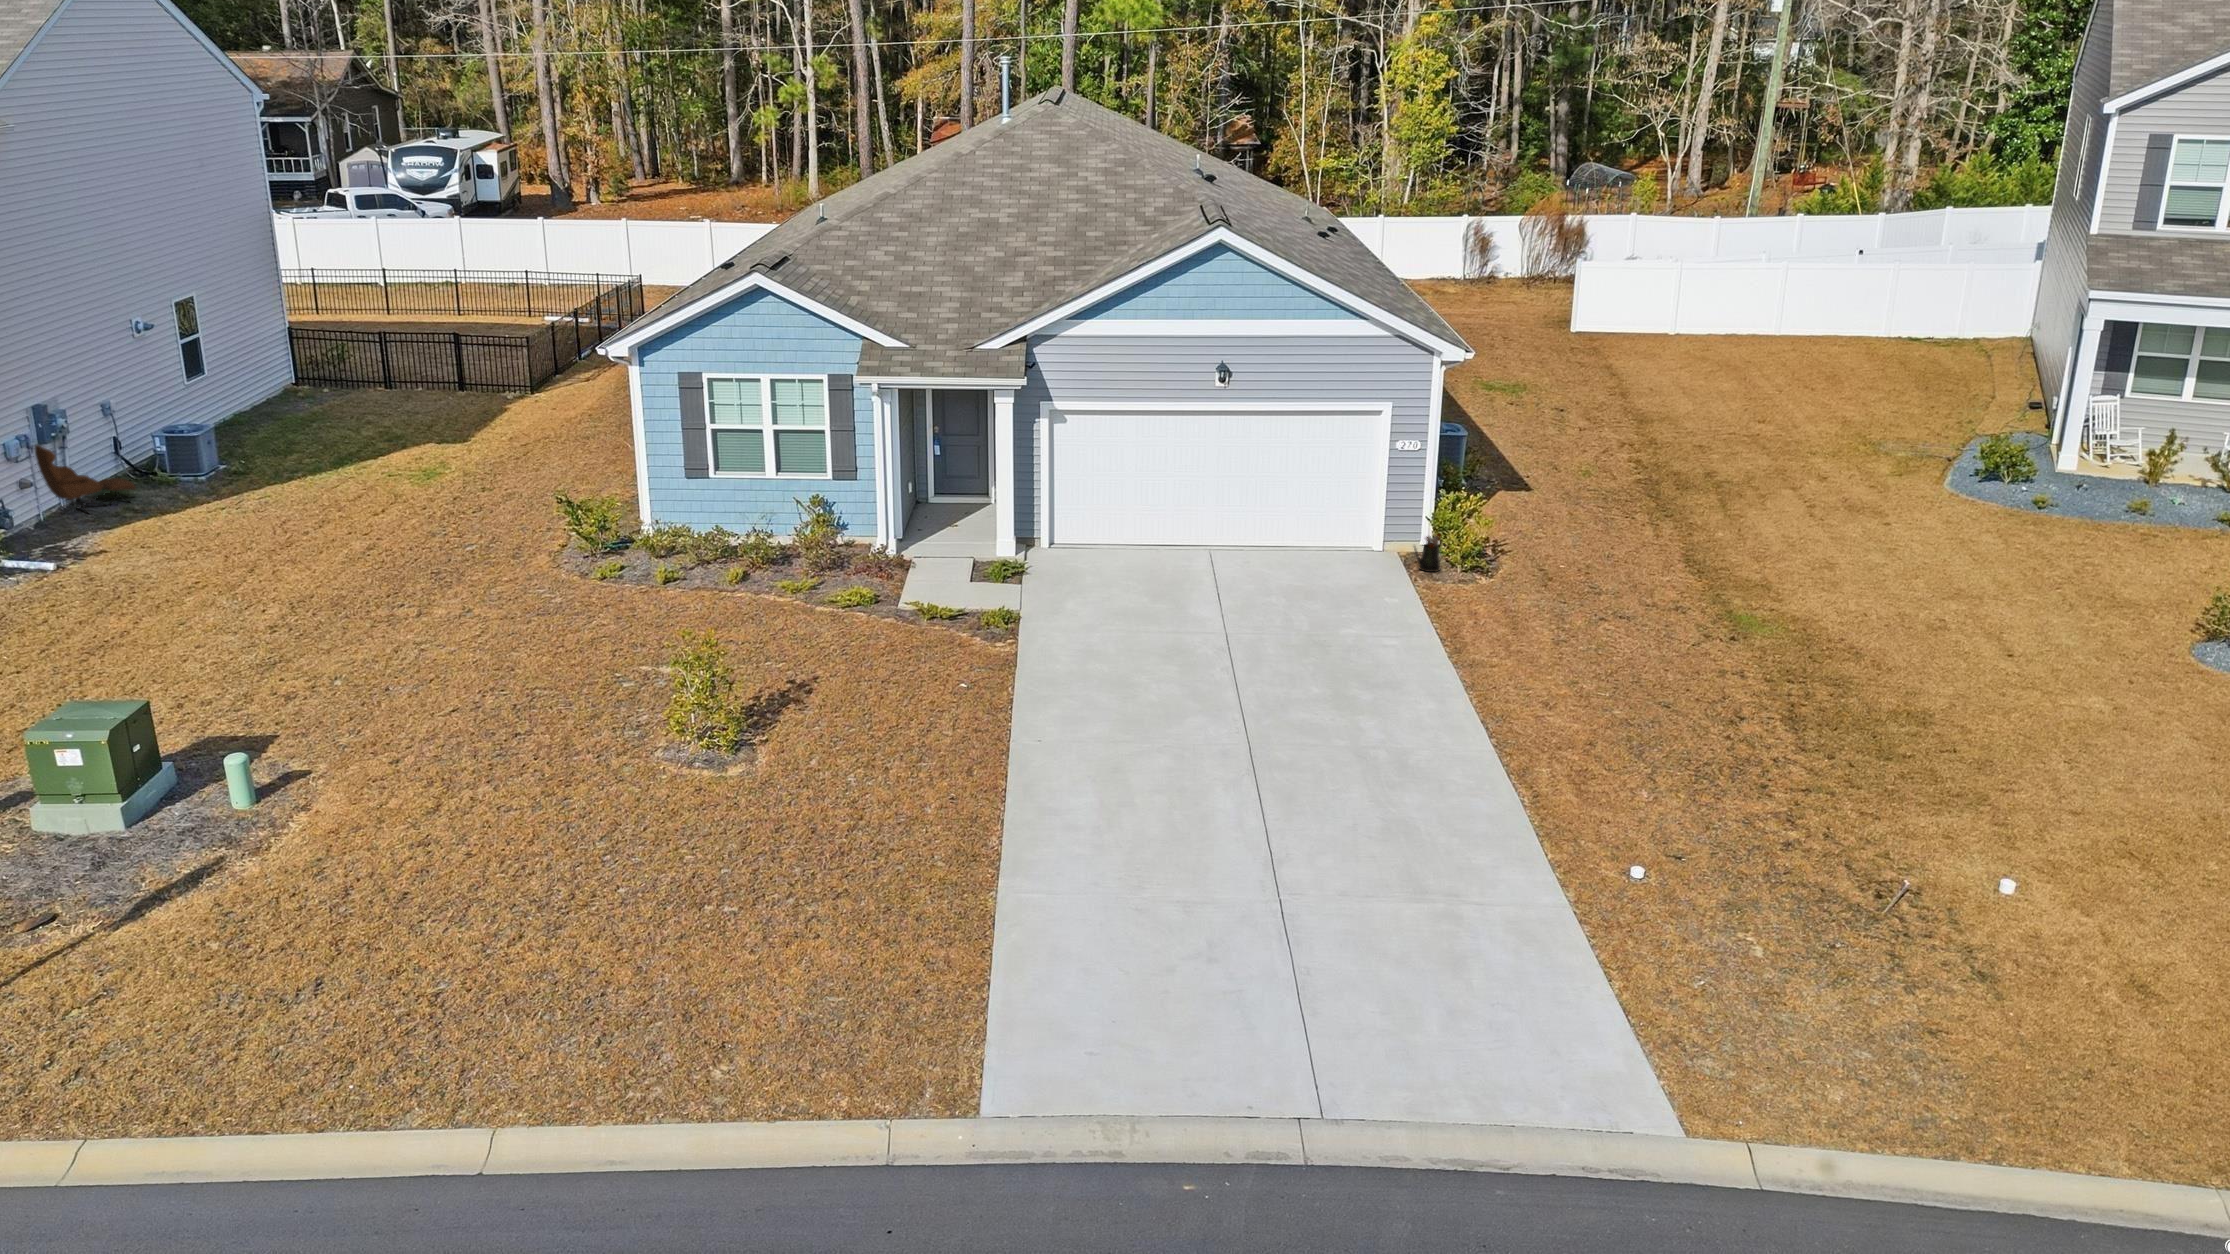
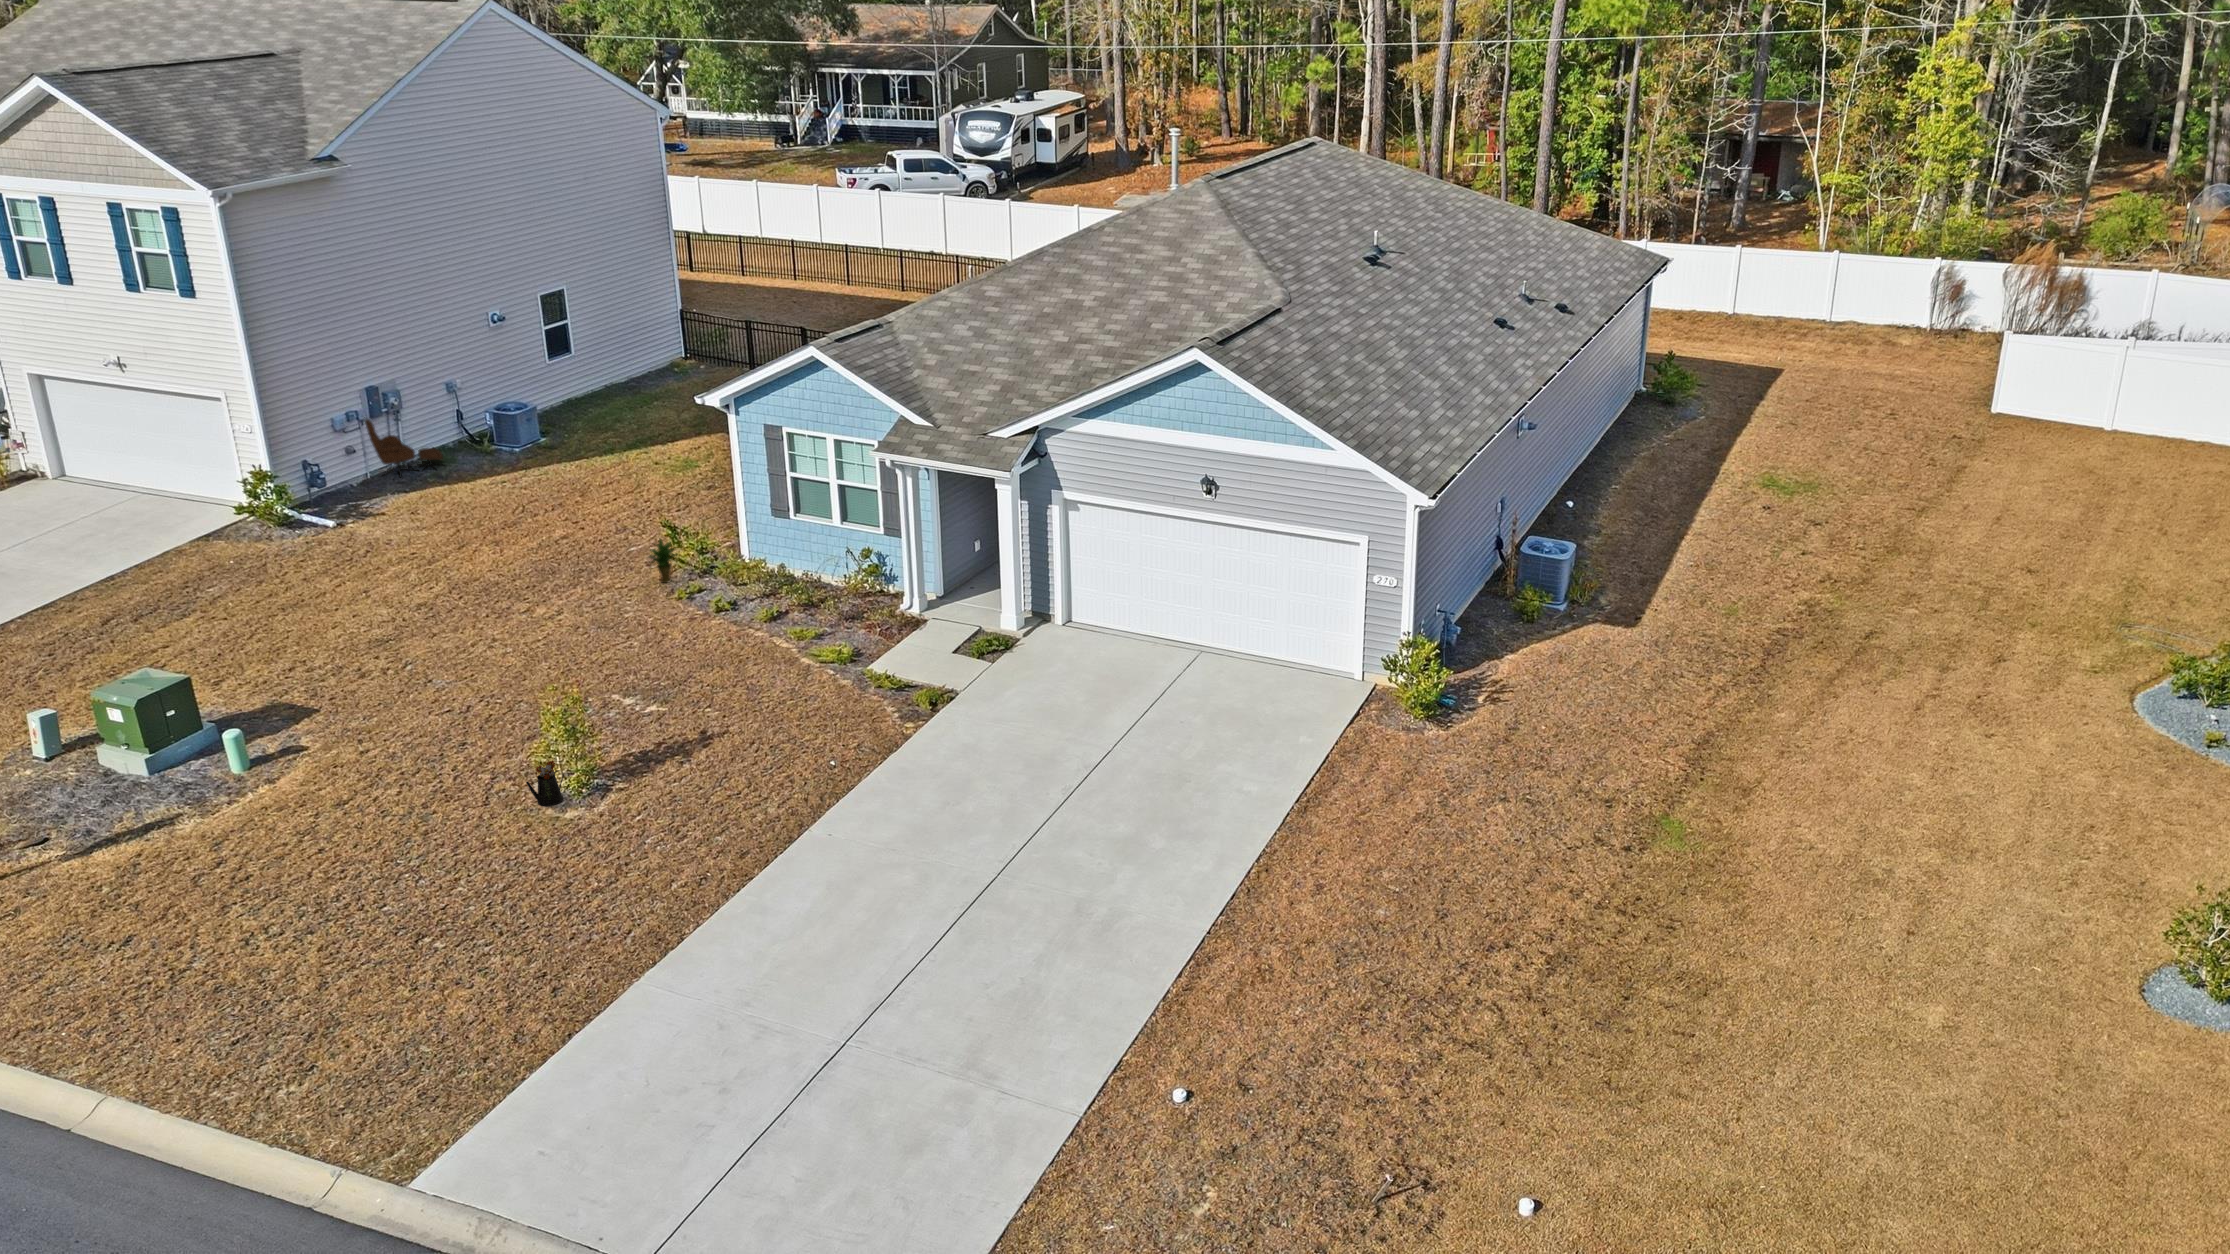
potted plant: none [543,516,581,566] -> present [649,539,675,583]
watering can: present [1414,534,1446,572] -> present [526,761,564,806]

